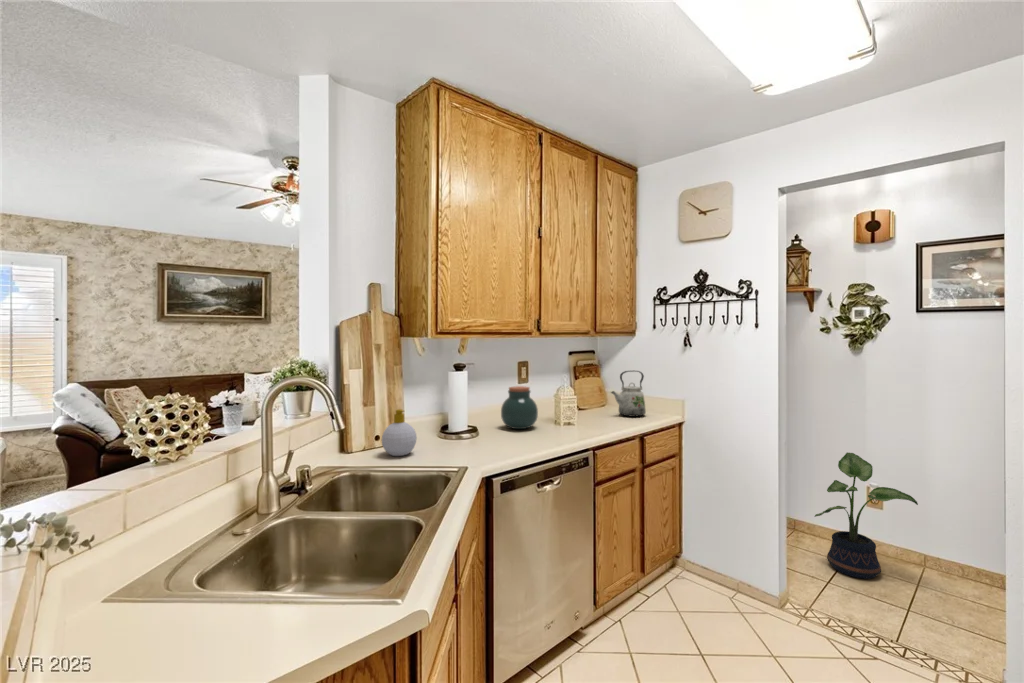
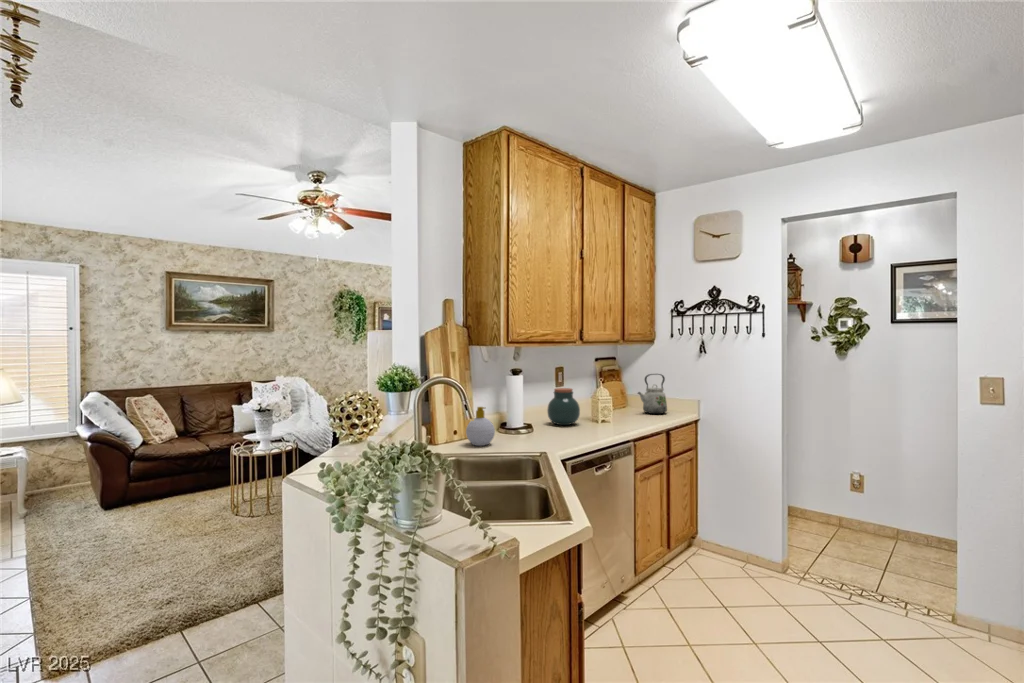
potted plant: present [815,452,918,579] -> none [810,444,895,550]

